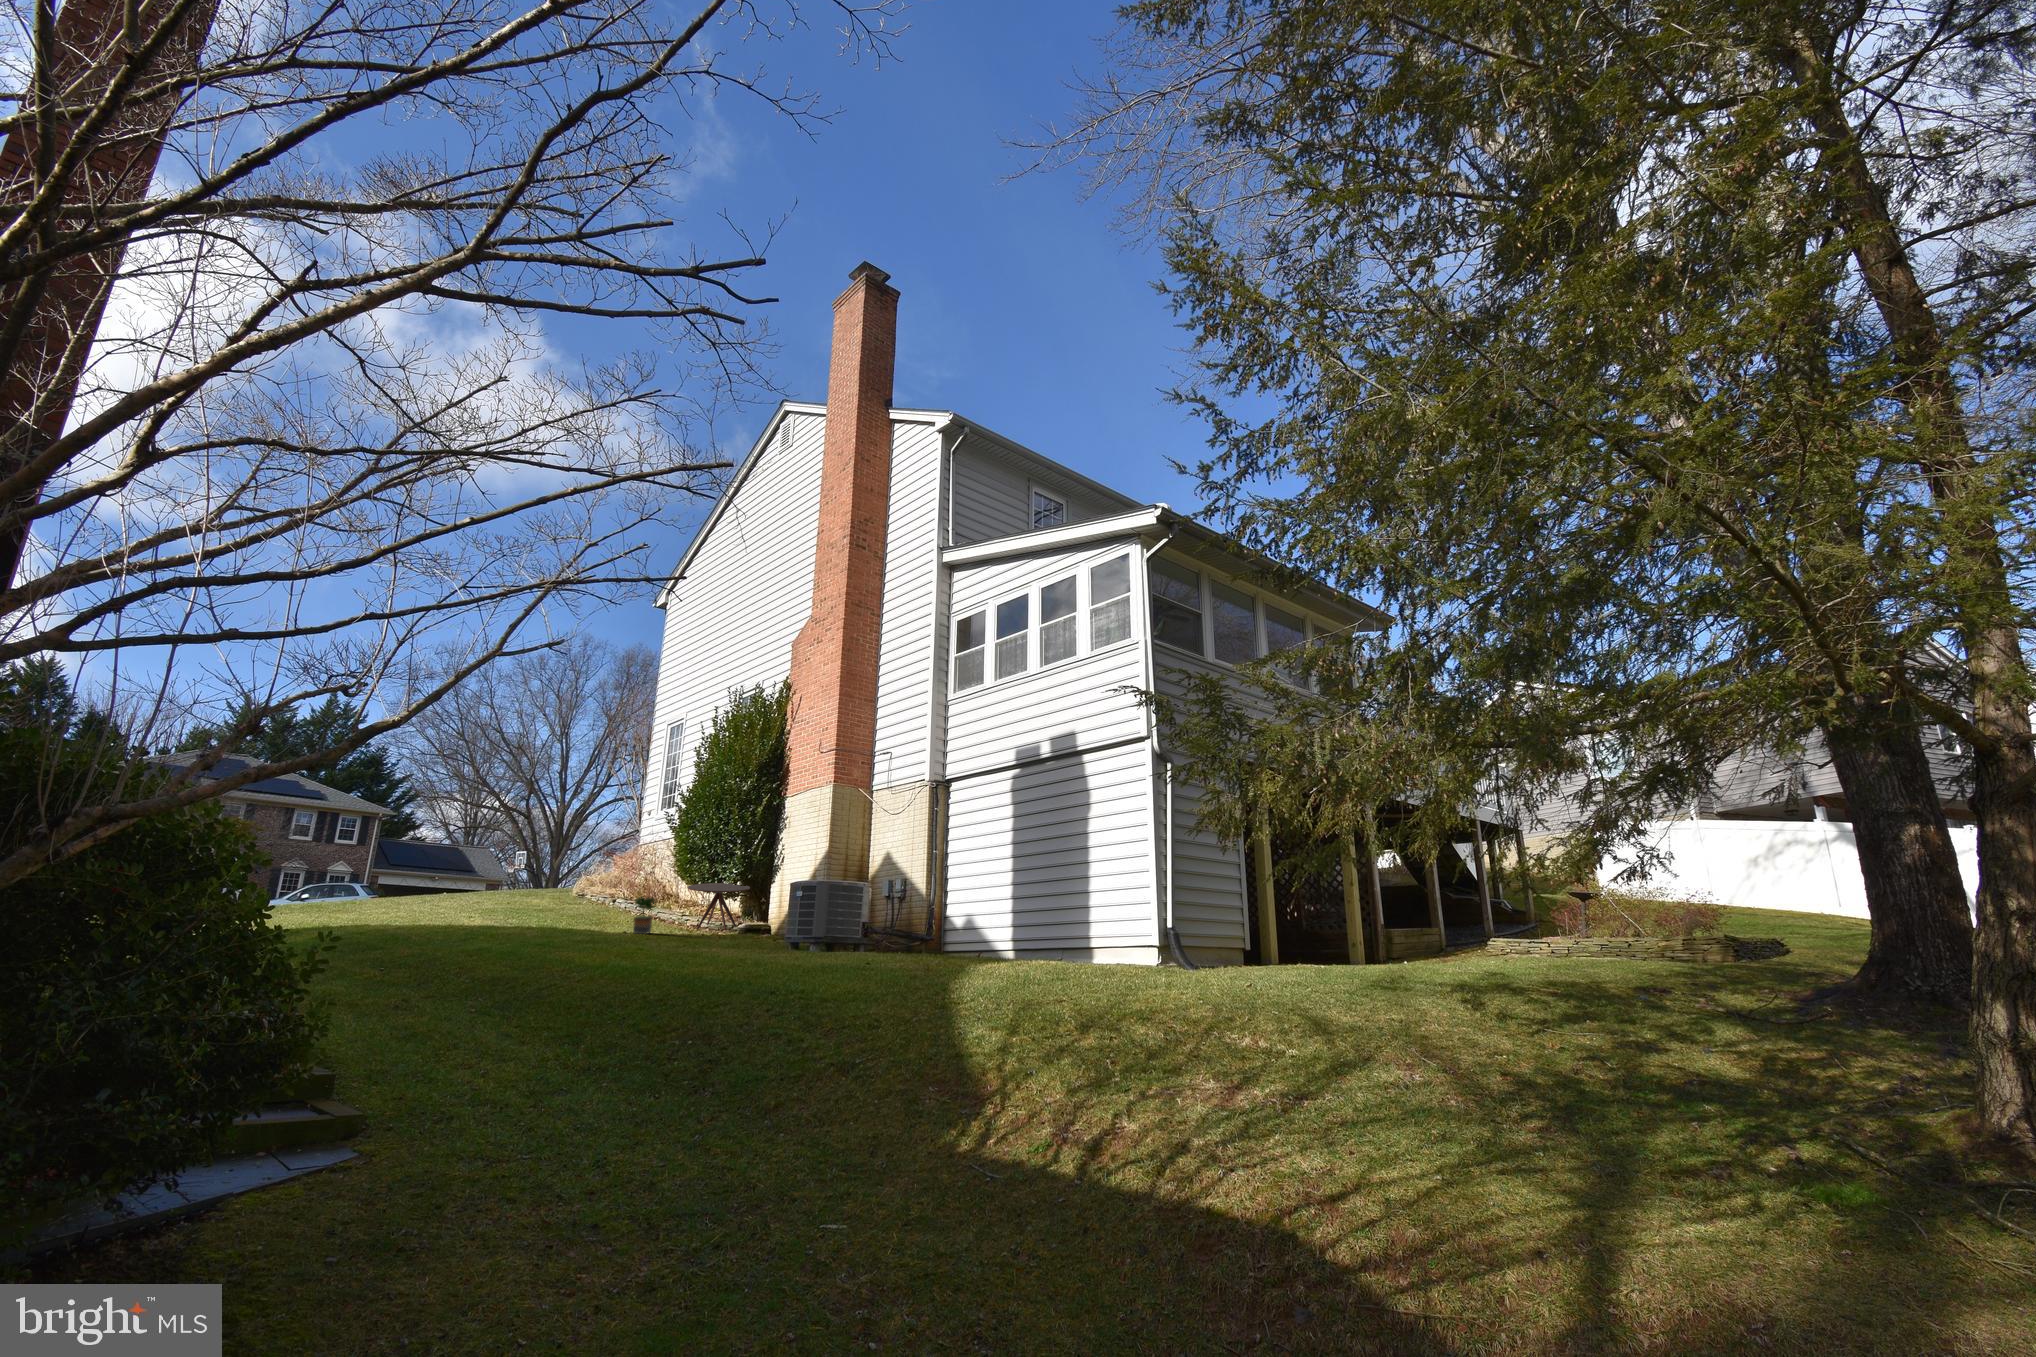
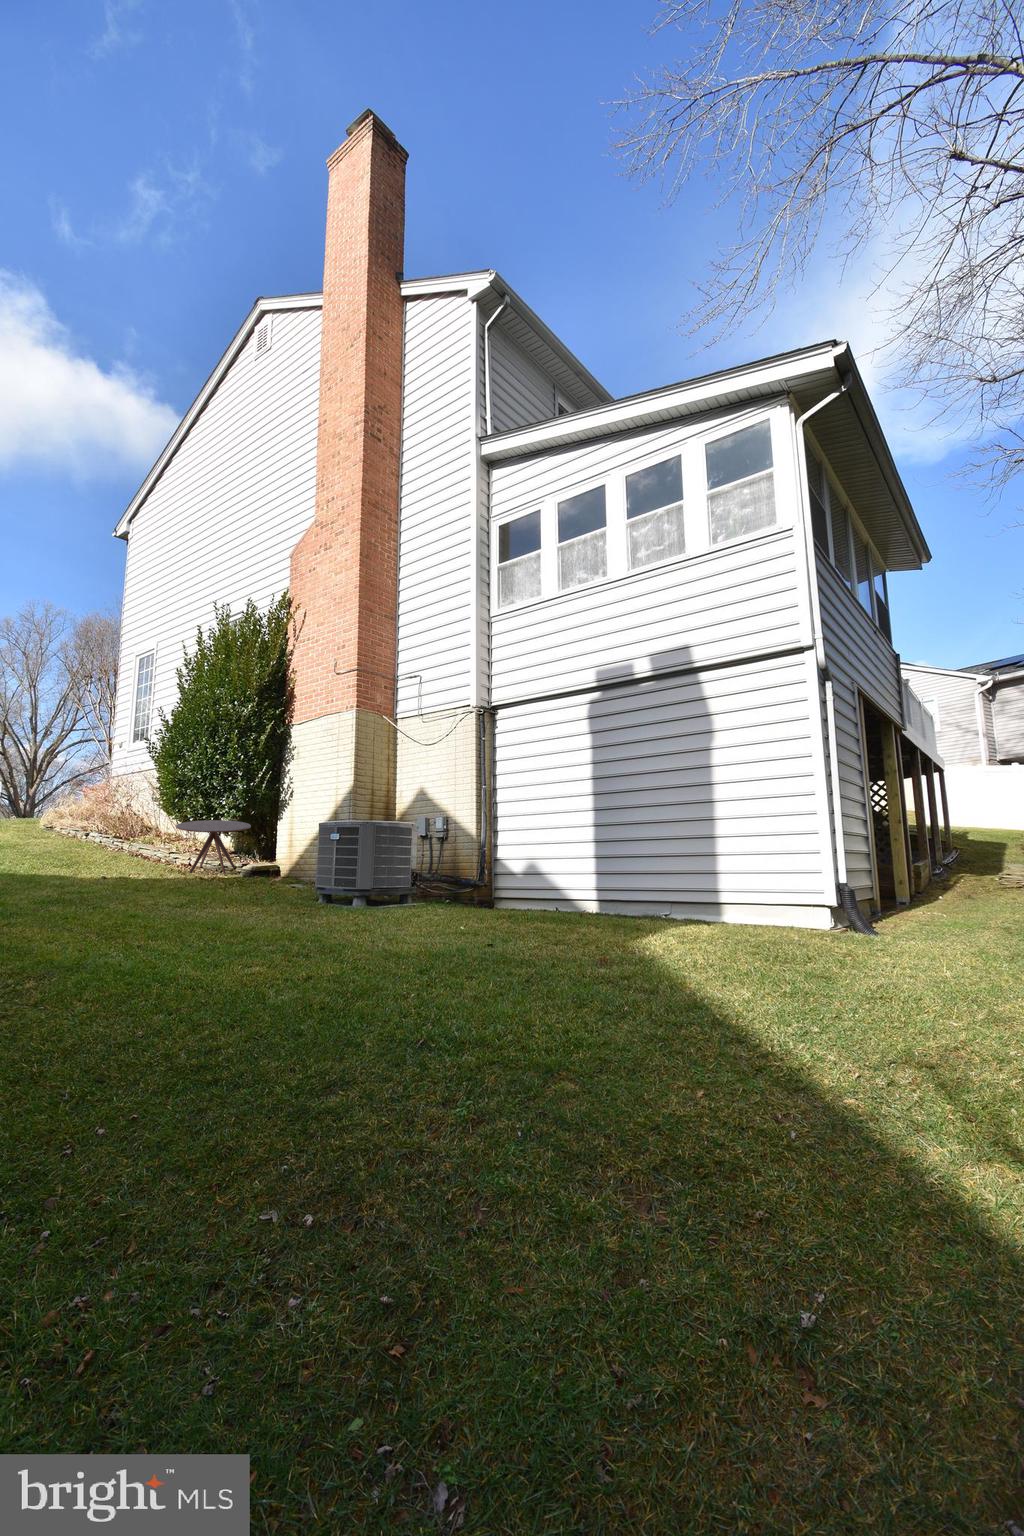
potted tree: present [633,897,655,934] -> none [108,841,142,888]

